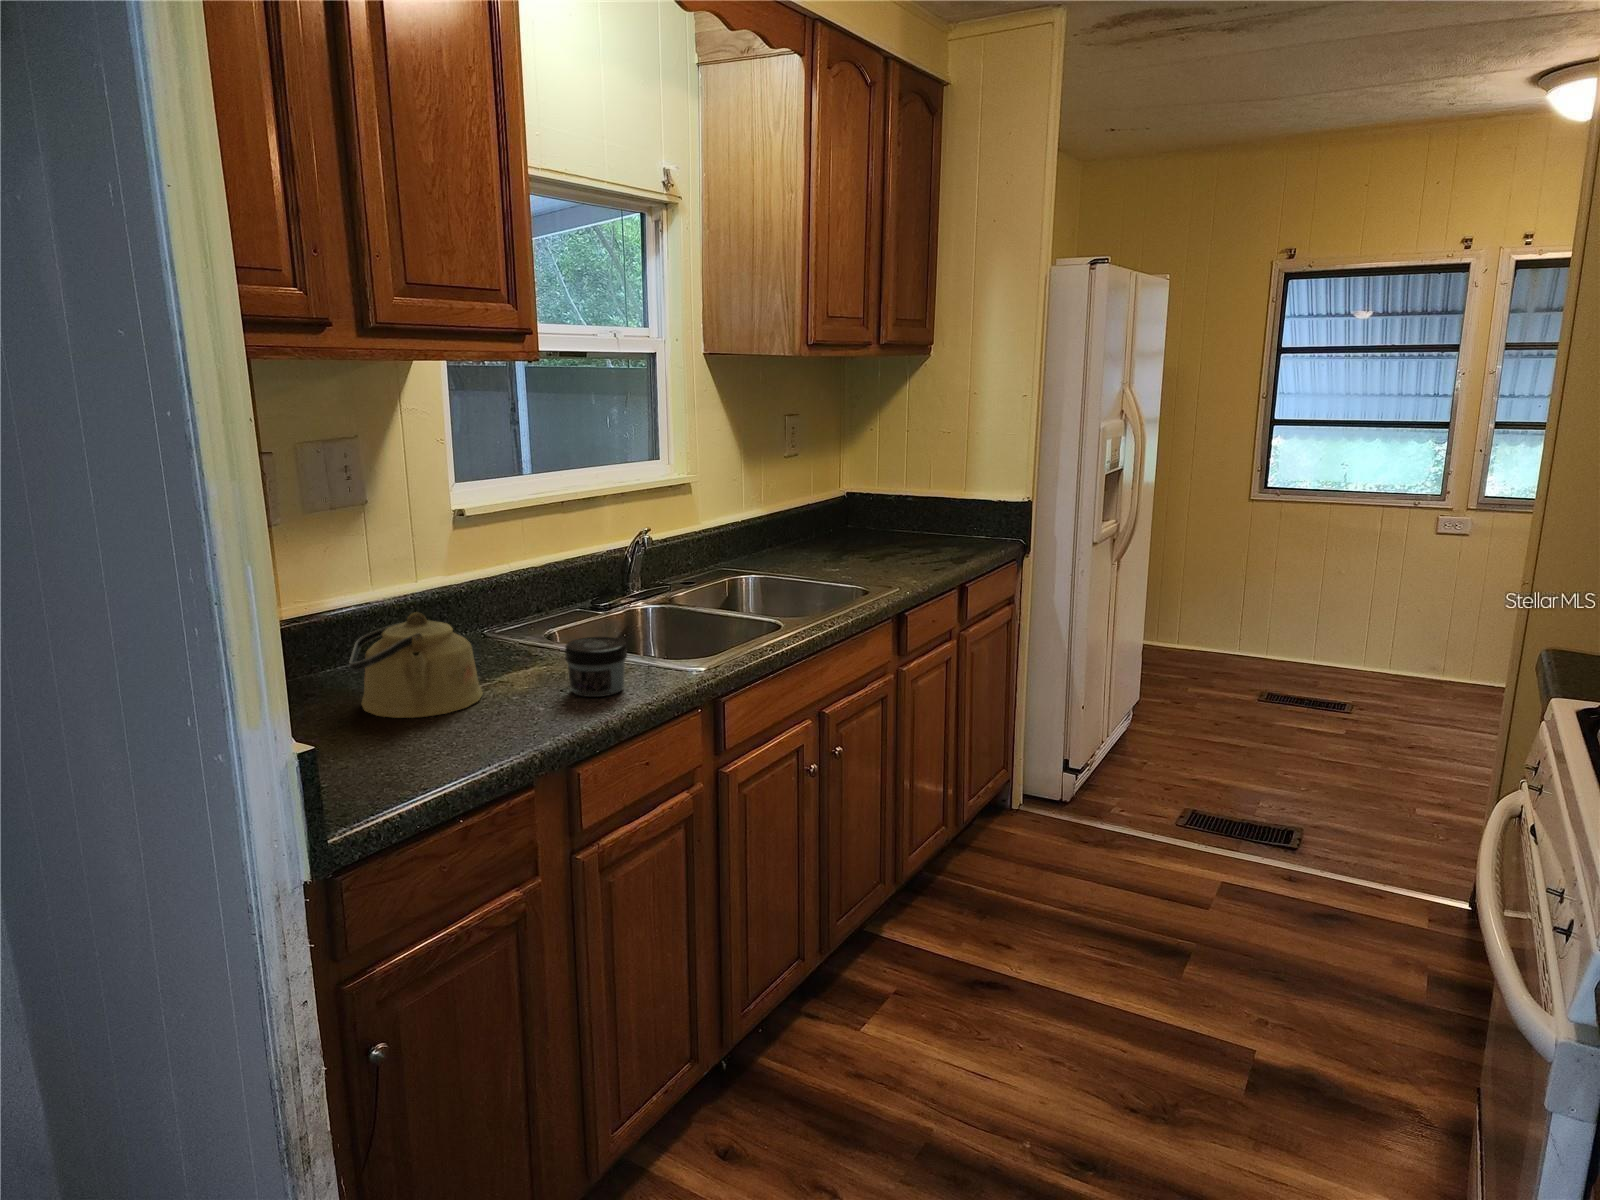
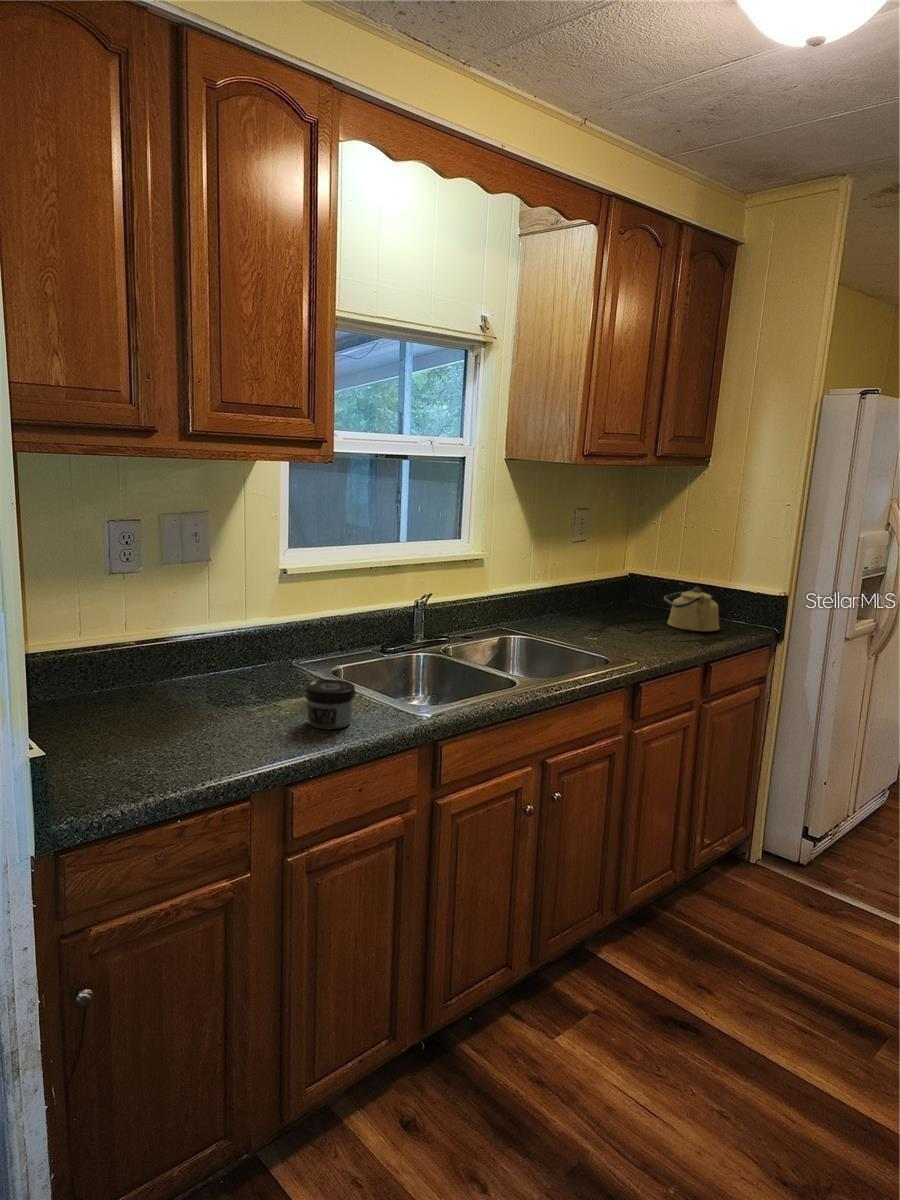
kettle: present [349,612,483,718] -> present [664,587,719,631]

